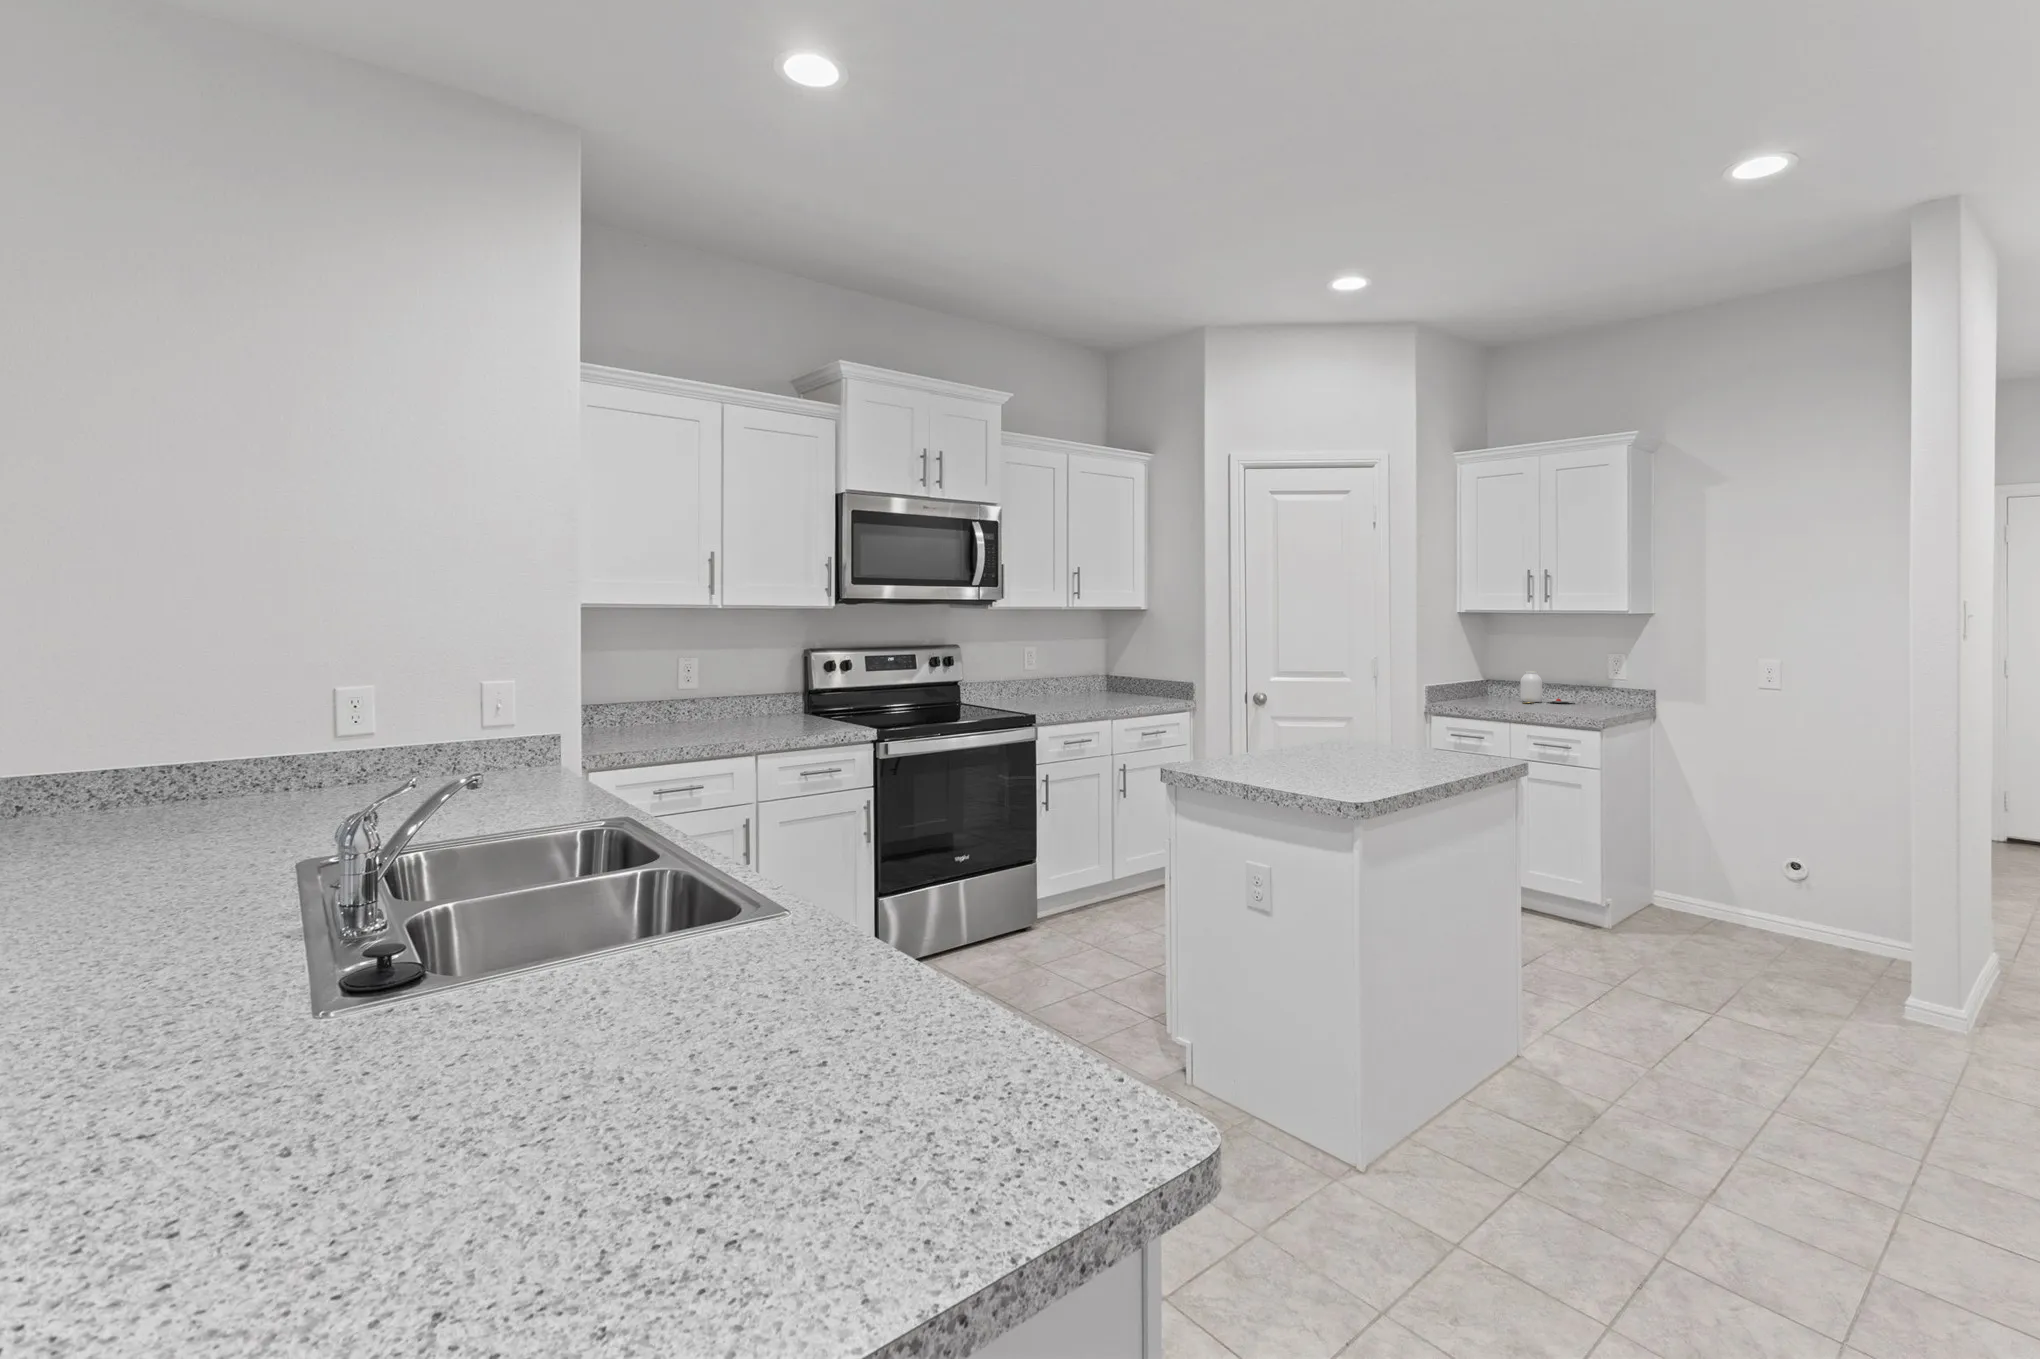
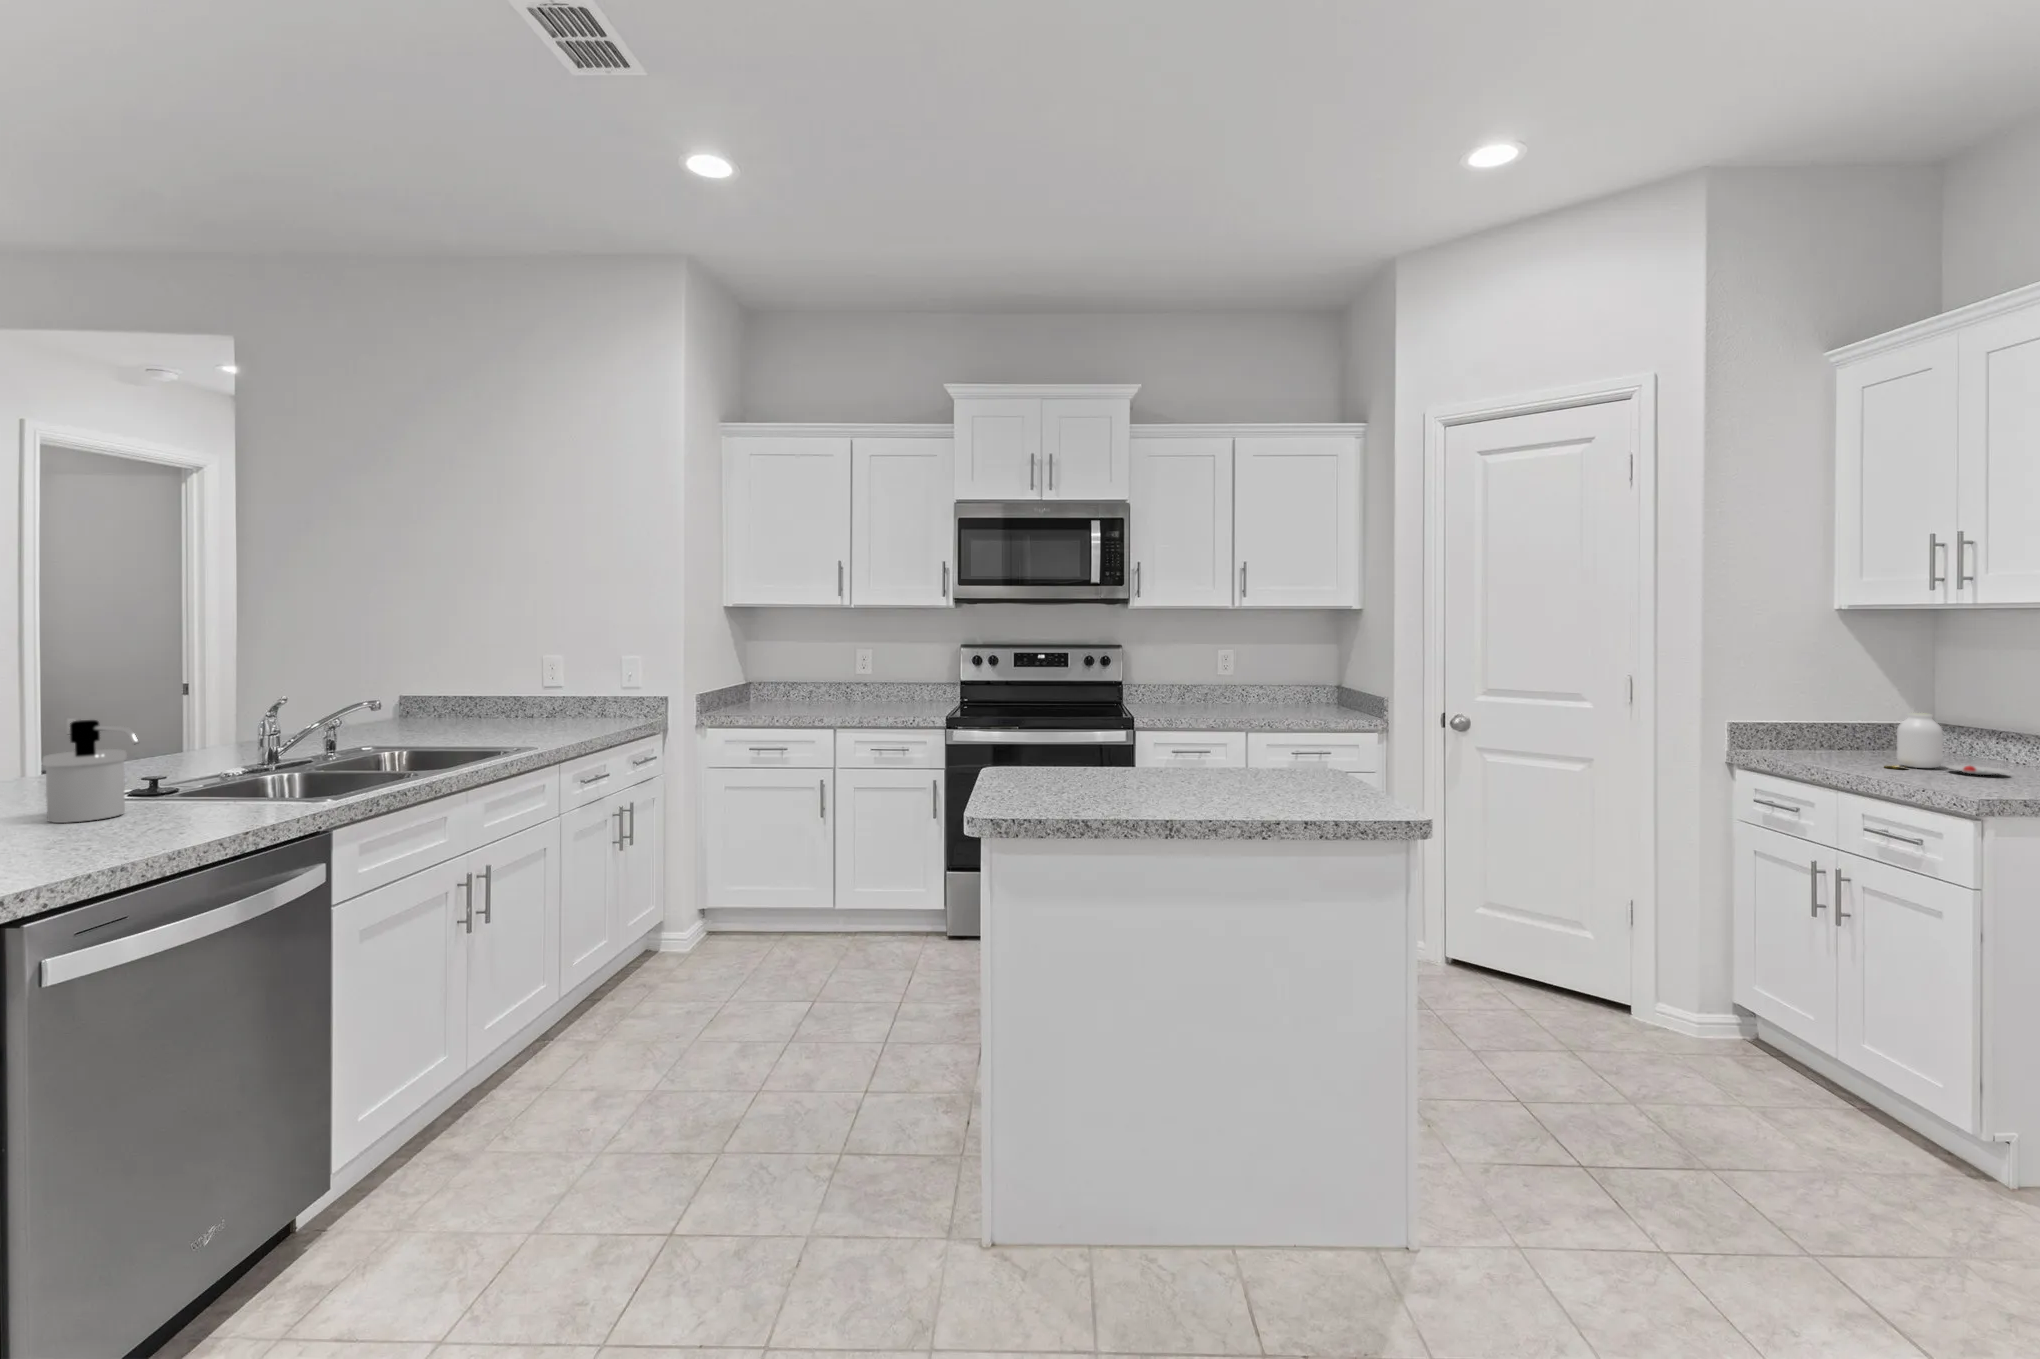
soap dispenser: none [572,821,781,1057] -> present [43,720,139,823]

